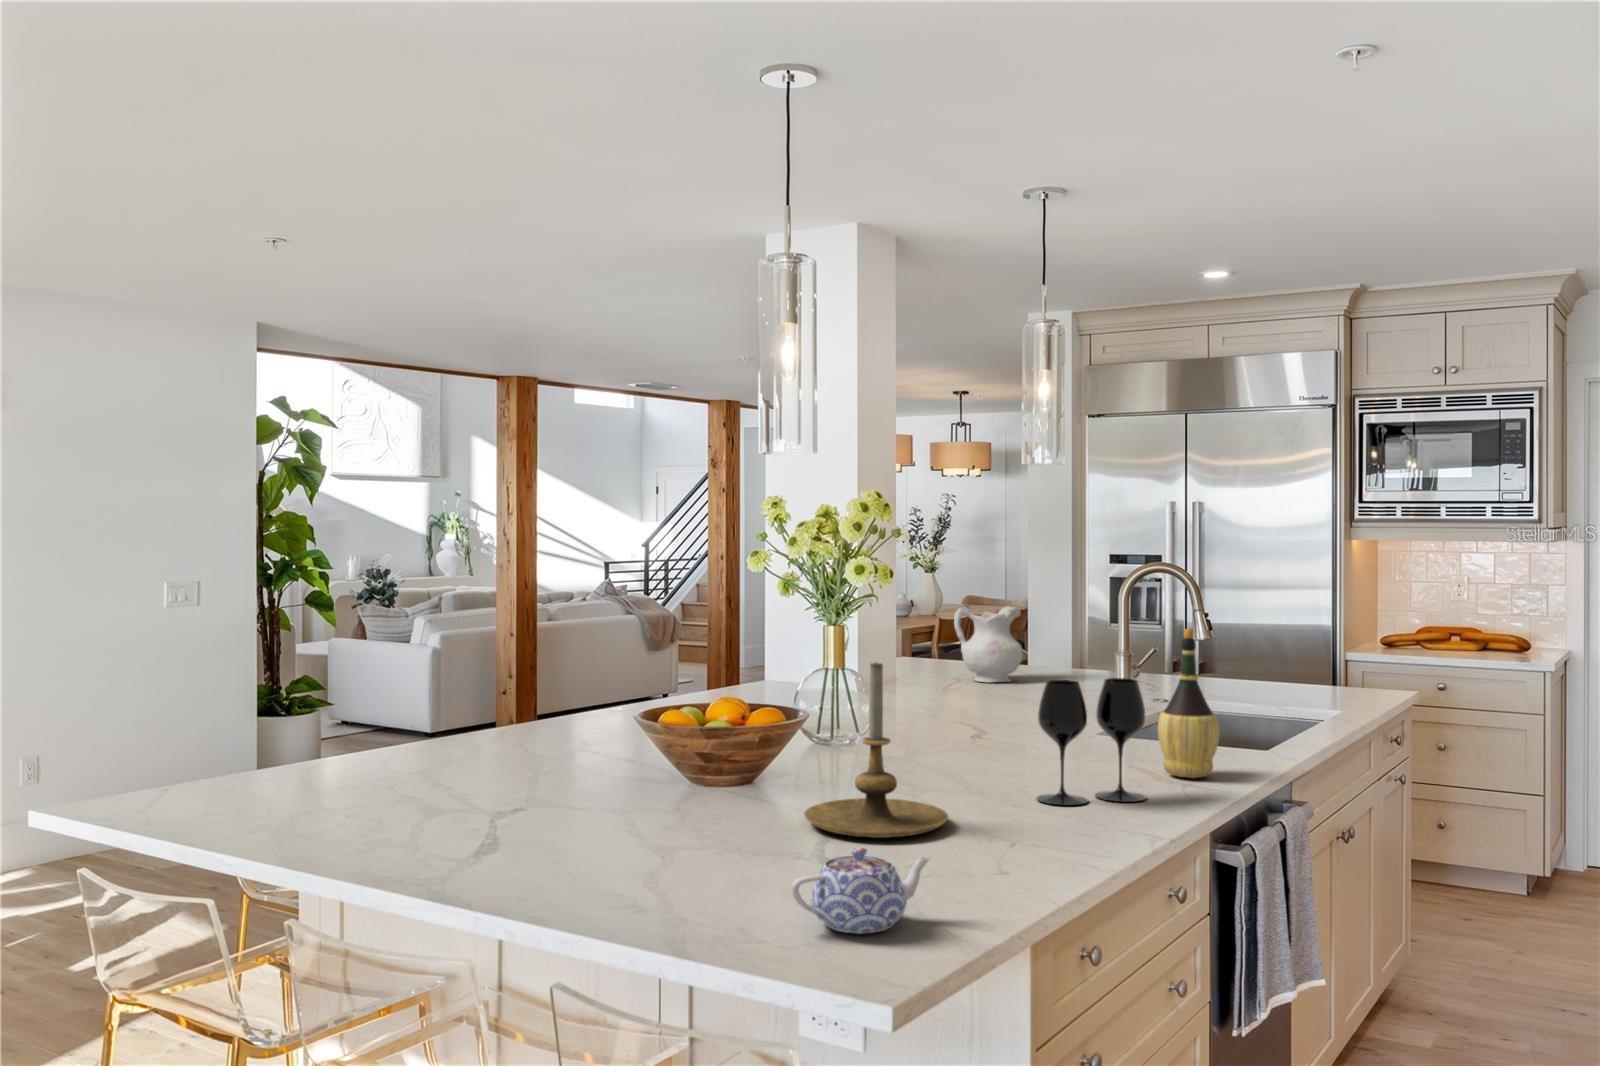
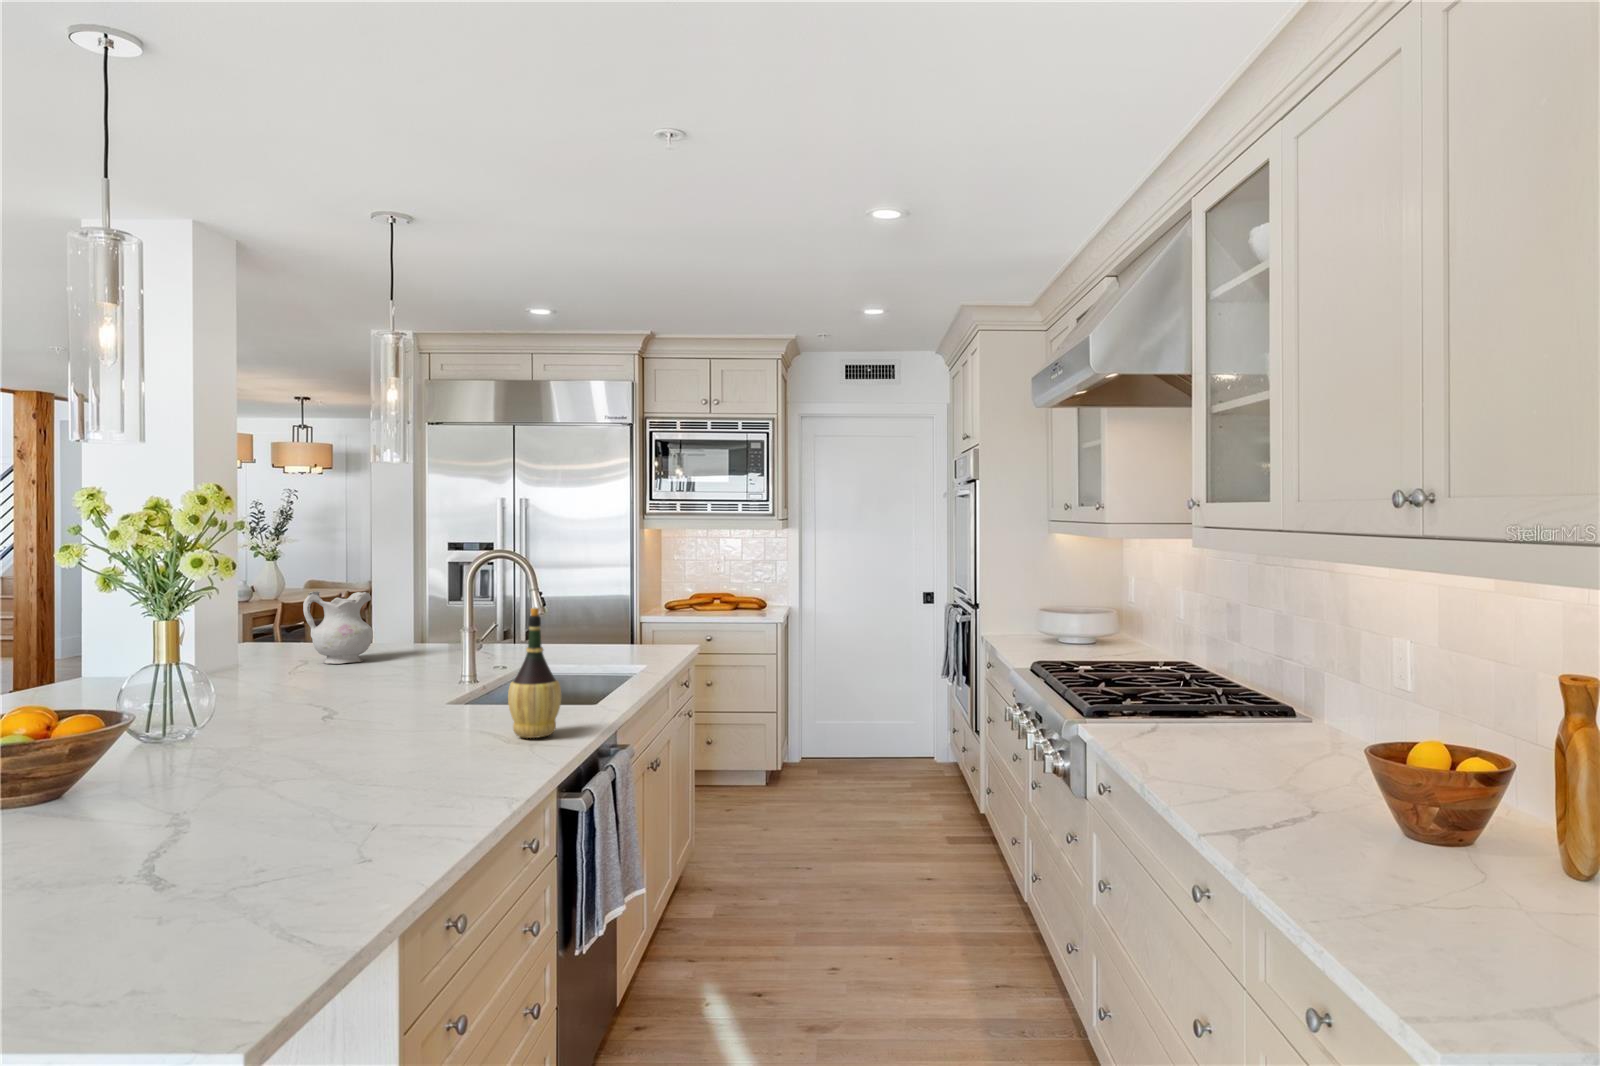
candle holder: present [804,663,948,838] -> none [128,659,305,851]
wine glass: present [1037,678,1146,805] -> none [397,656,501,781]
teapot: present [791,848,931,933] -> none [107,869,291,977]

